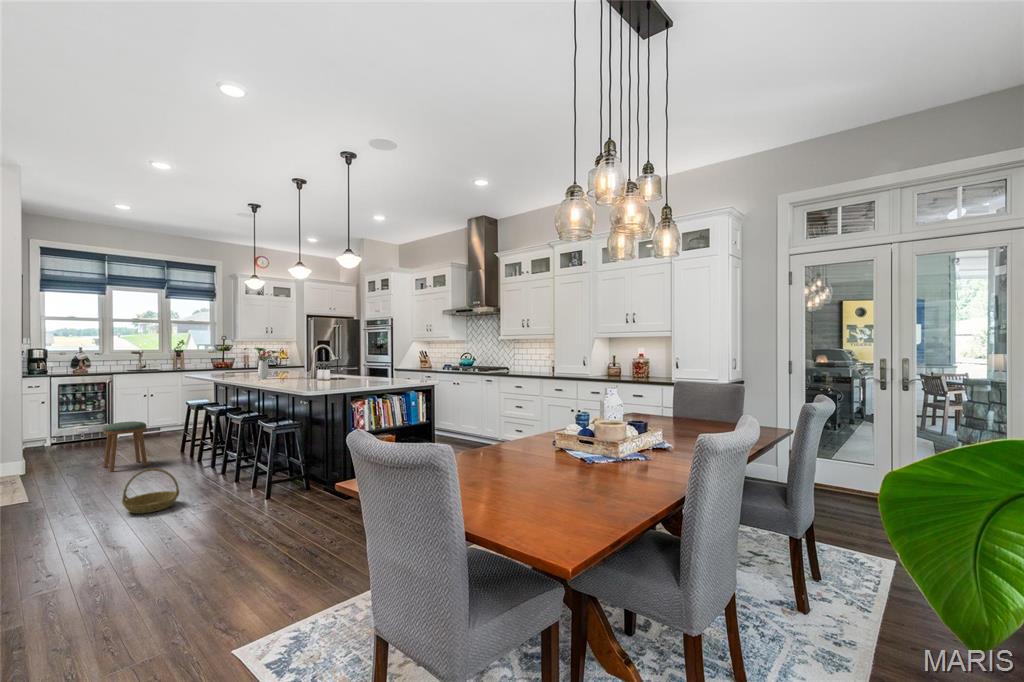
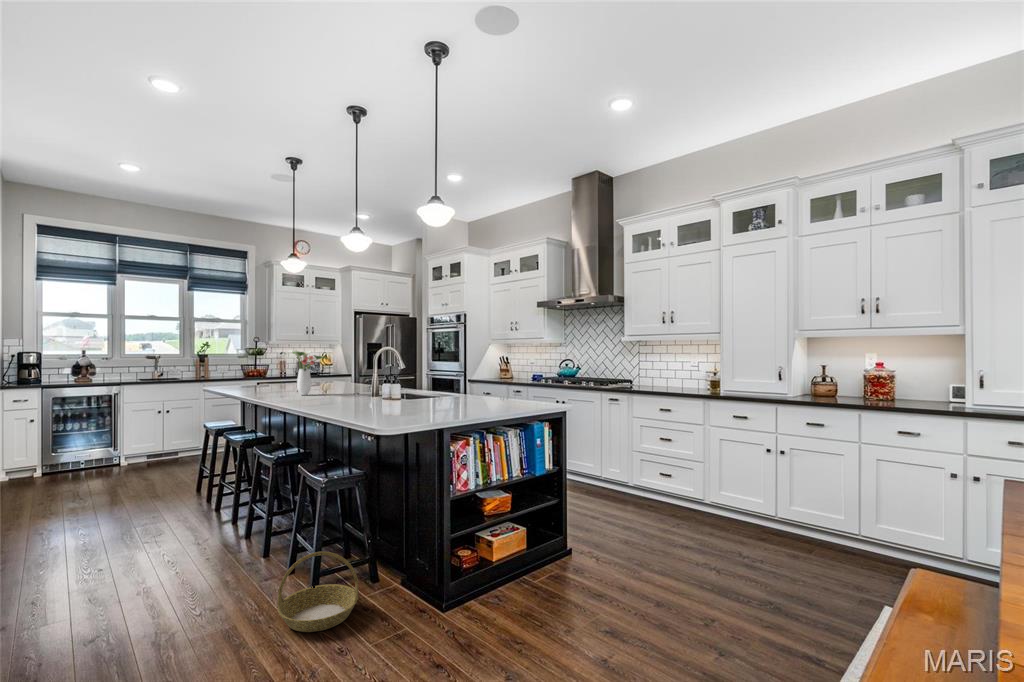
stool: present [103,421,147,472] -> none [92,452,150,525]
basket: present [122,469,179,514] -> present [278,552,358,632]

